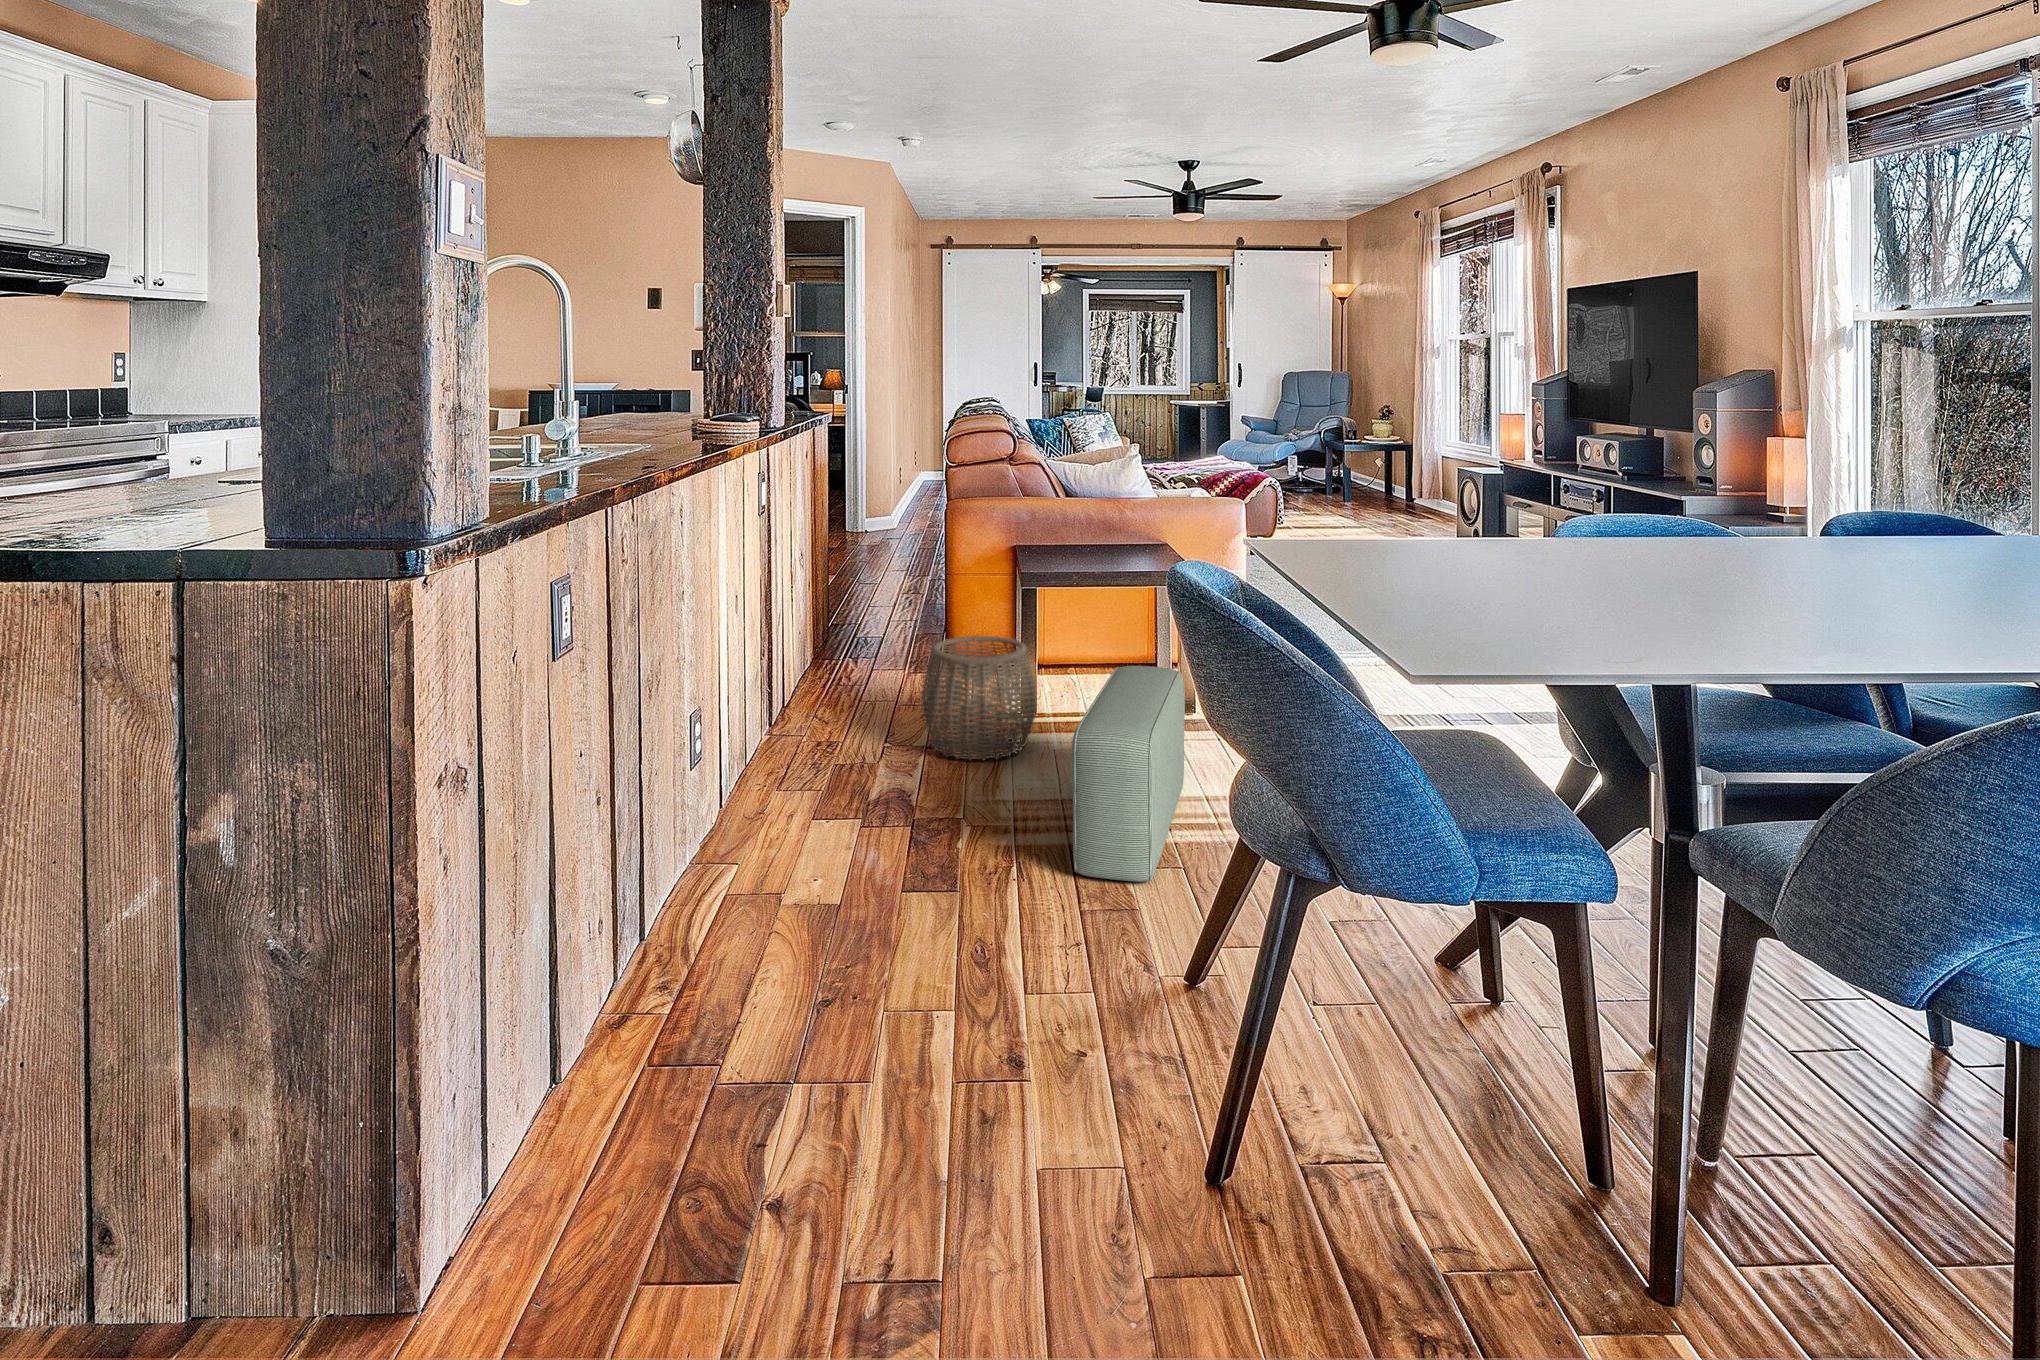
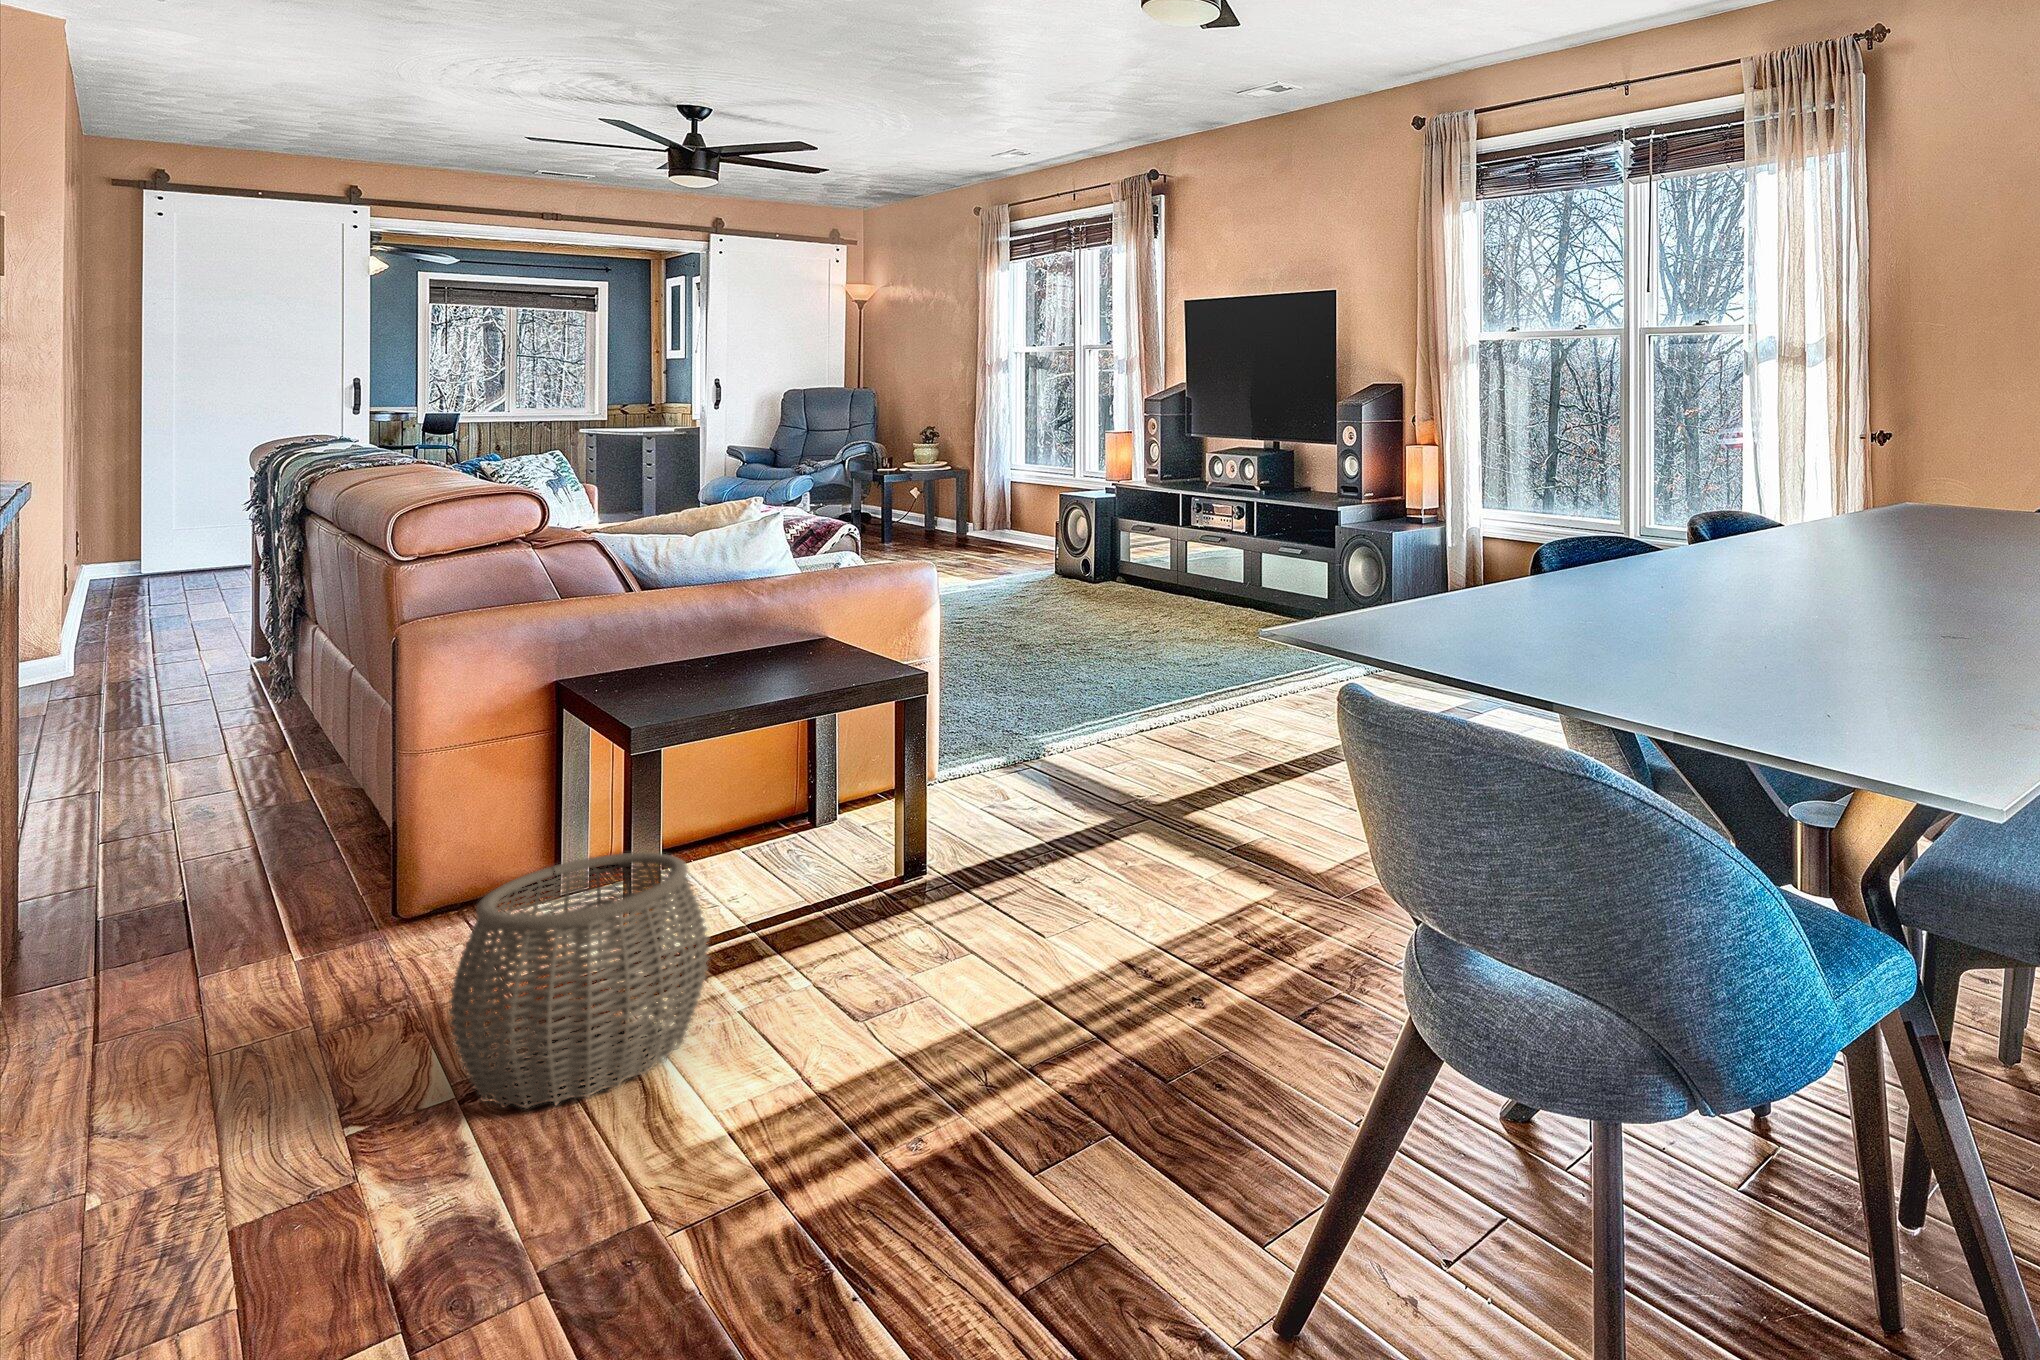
pouf: present [1071,666,1185,882] -> none [889,834,1088,1221]

